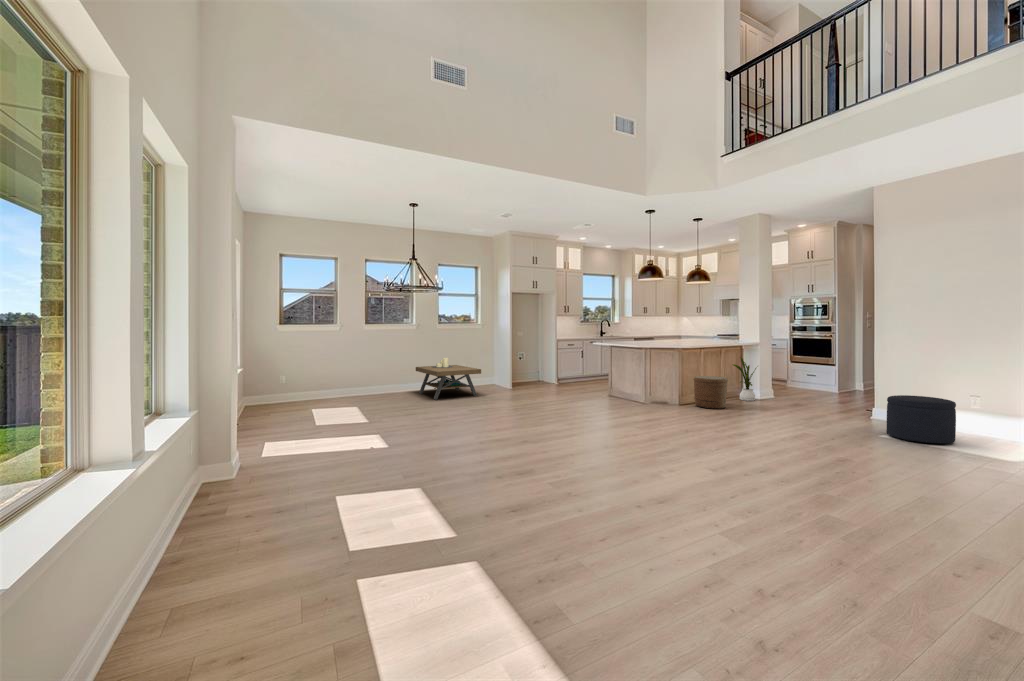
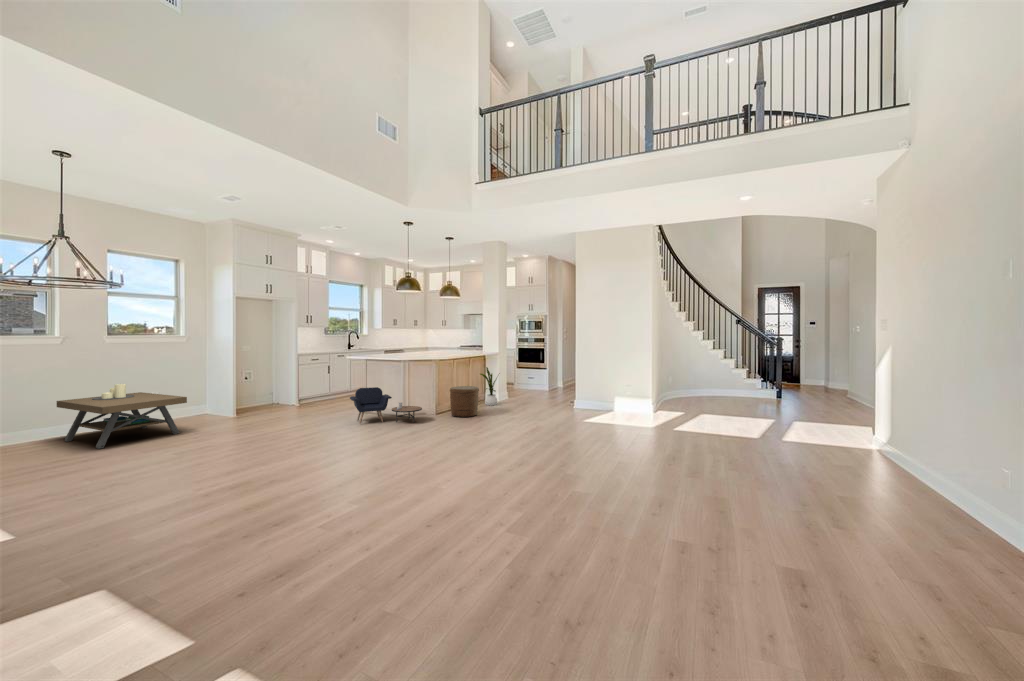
armchair: none [595,371,662,408] -> present [350,387,422,424]
ottoman: present [887,395,956,444] -> none [593,393,631,429]

